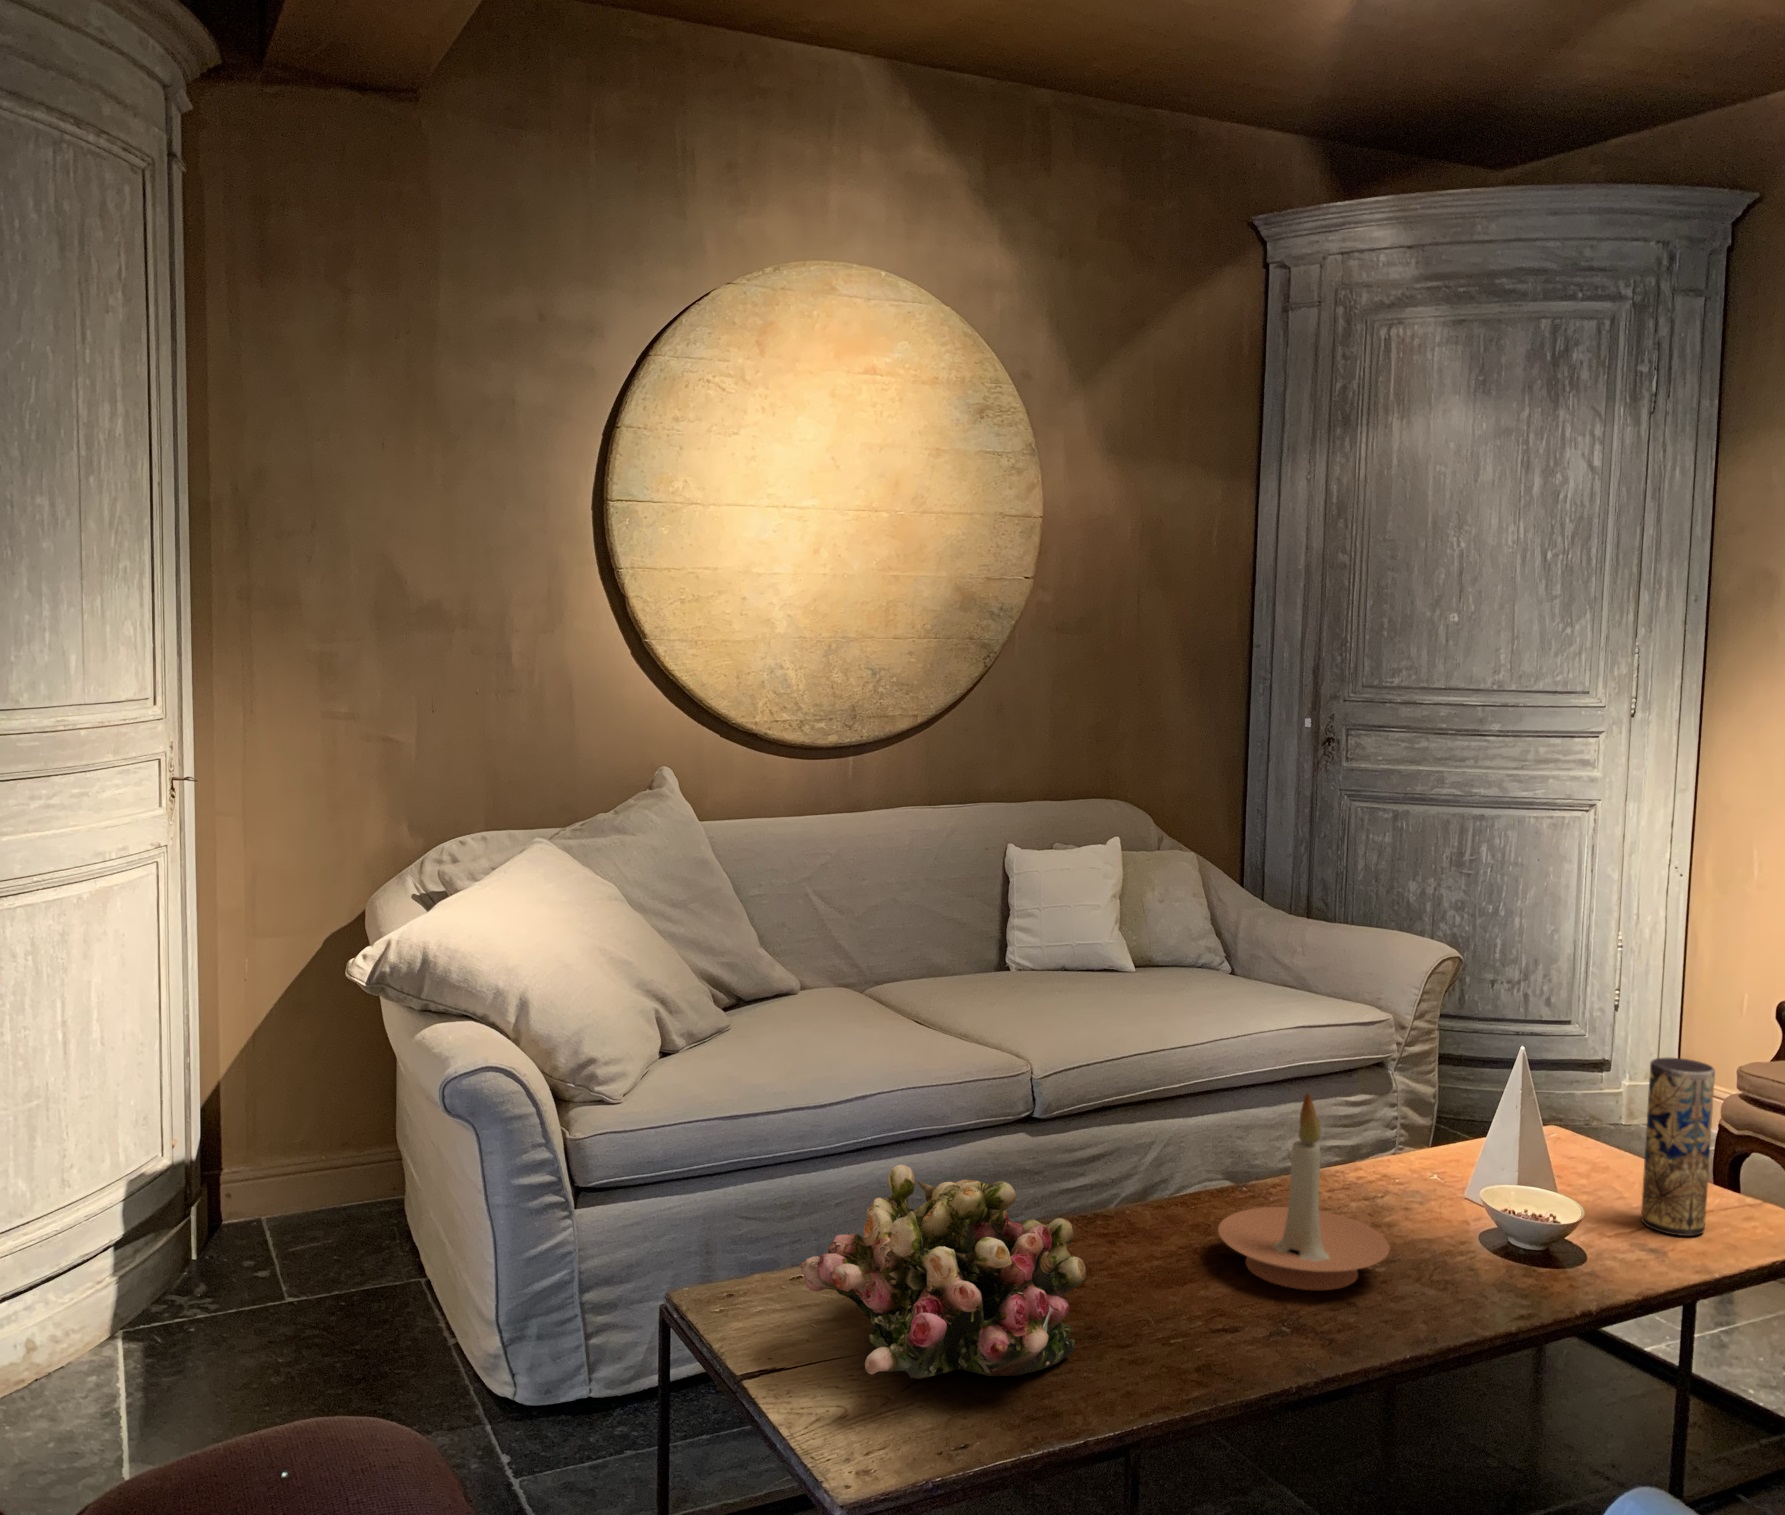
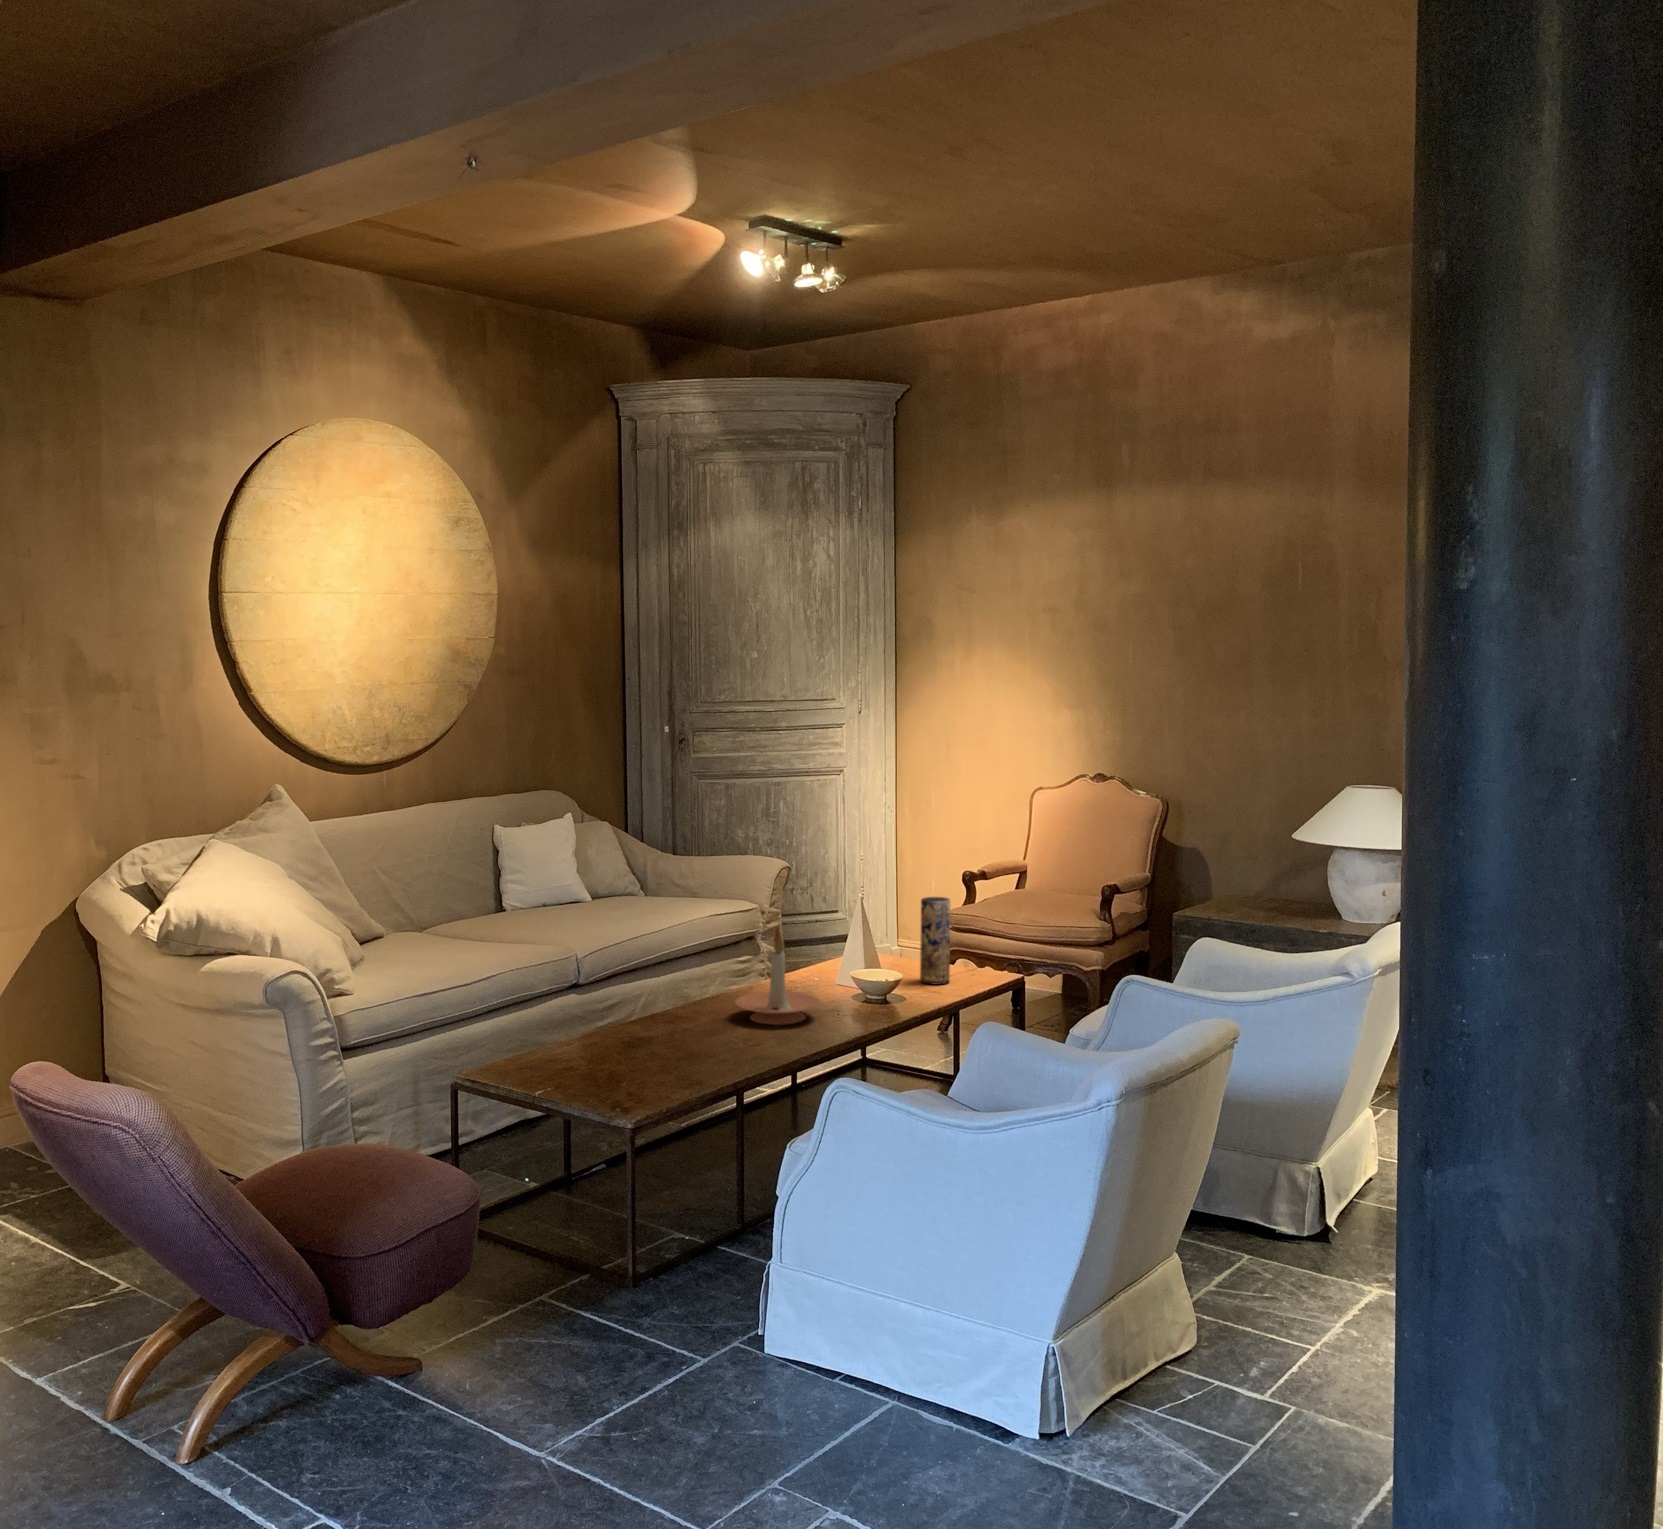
flower arrangement: present [801,1165,1086,1379] -> none [567,976,704,1070]

